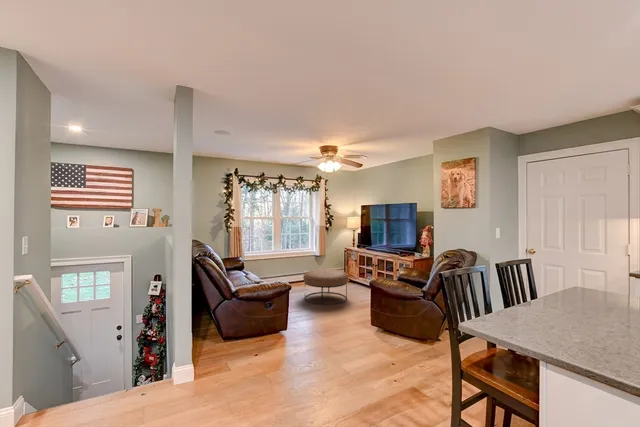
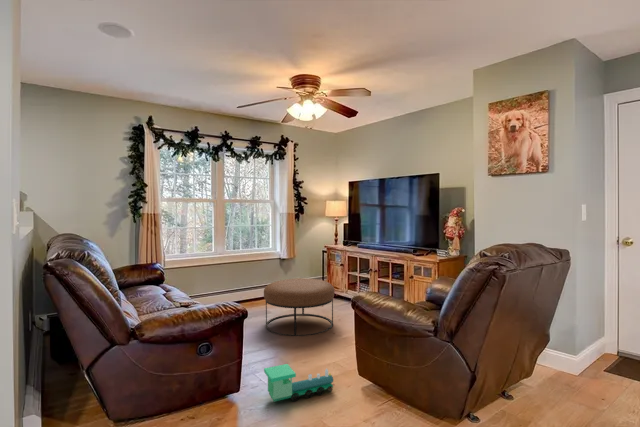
toy train: none [301,317,341,337] -> present [264,364,334,402]

